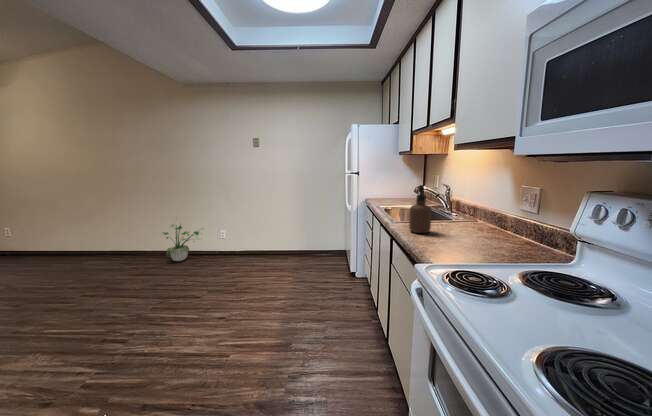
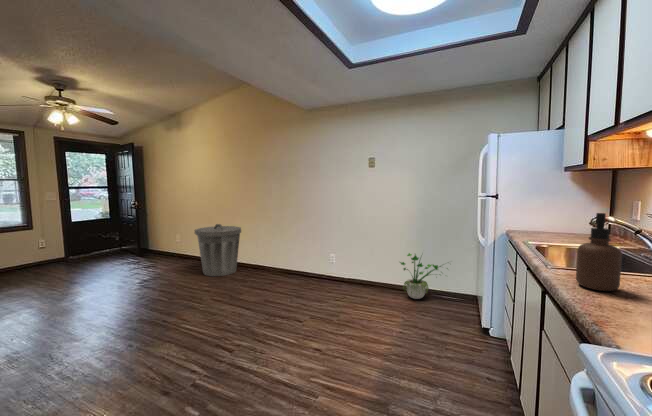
trash can: none [39,211,109,272] -> present [195,224,241,276]
potted plant: present [163,224,199,261] -> present [400,253,441,299]

